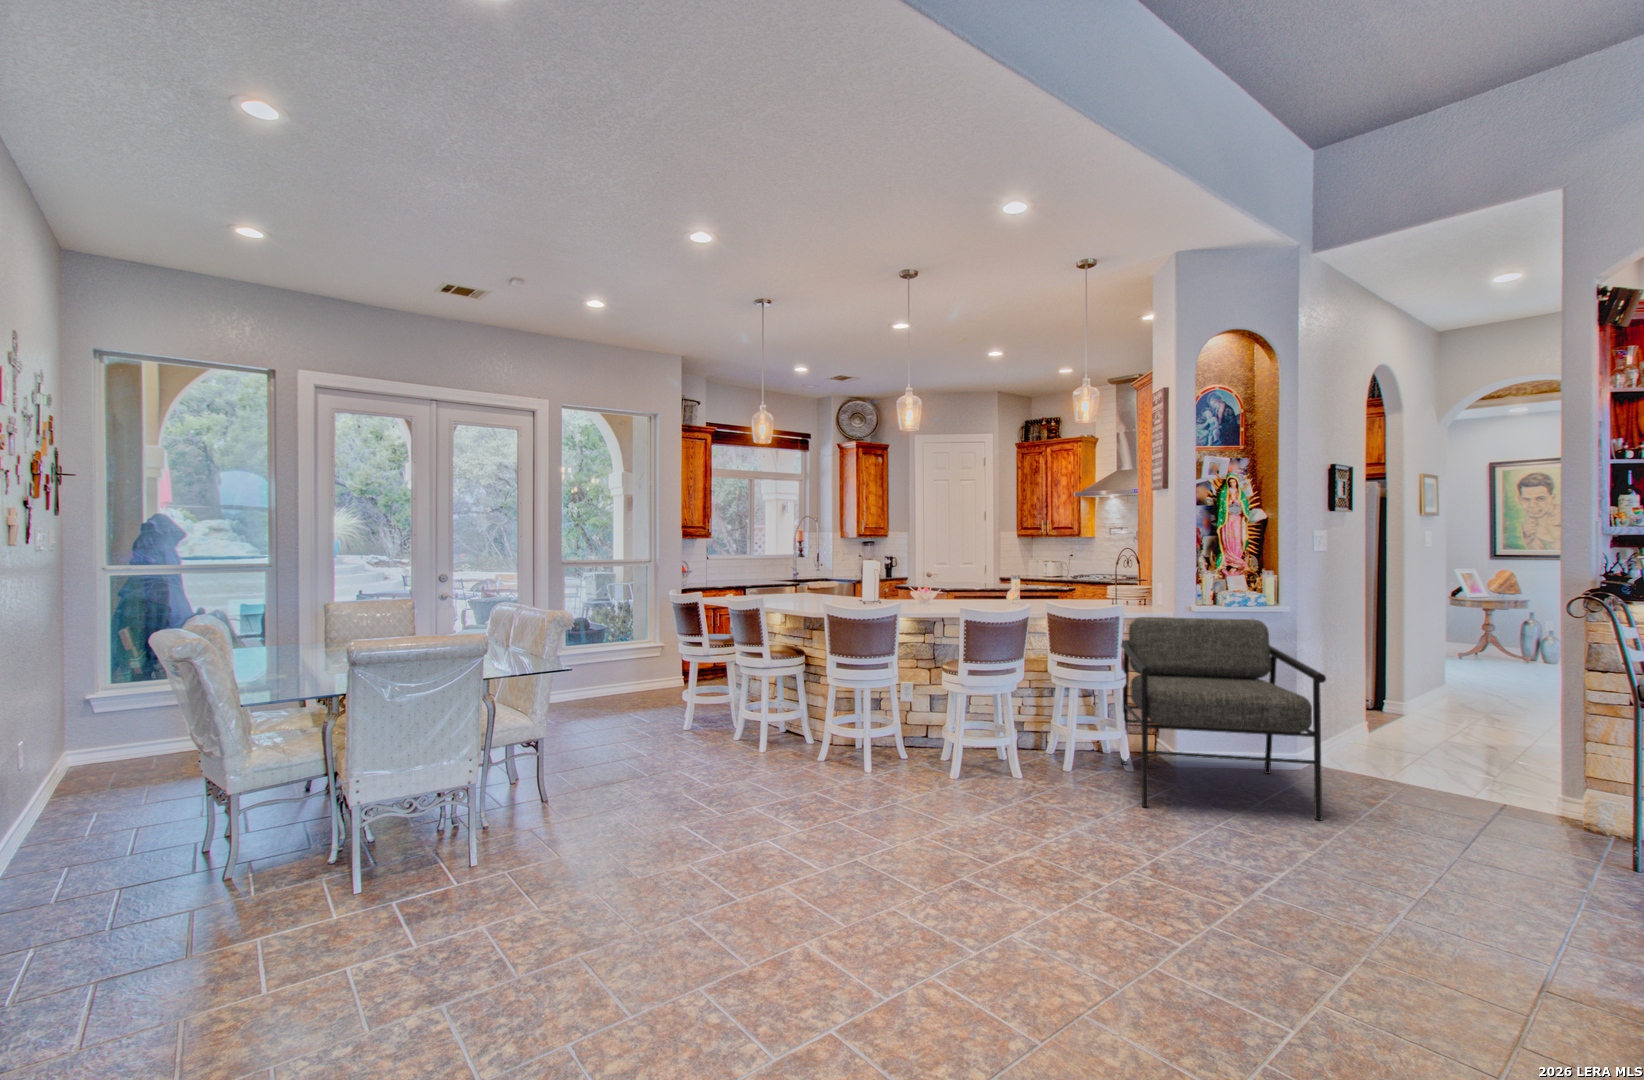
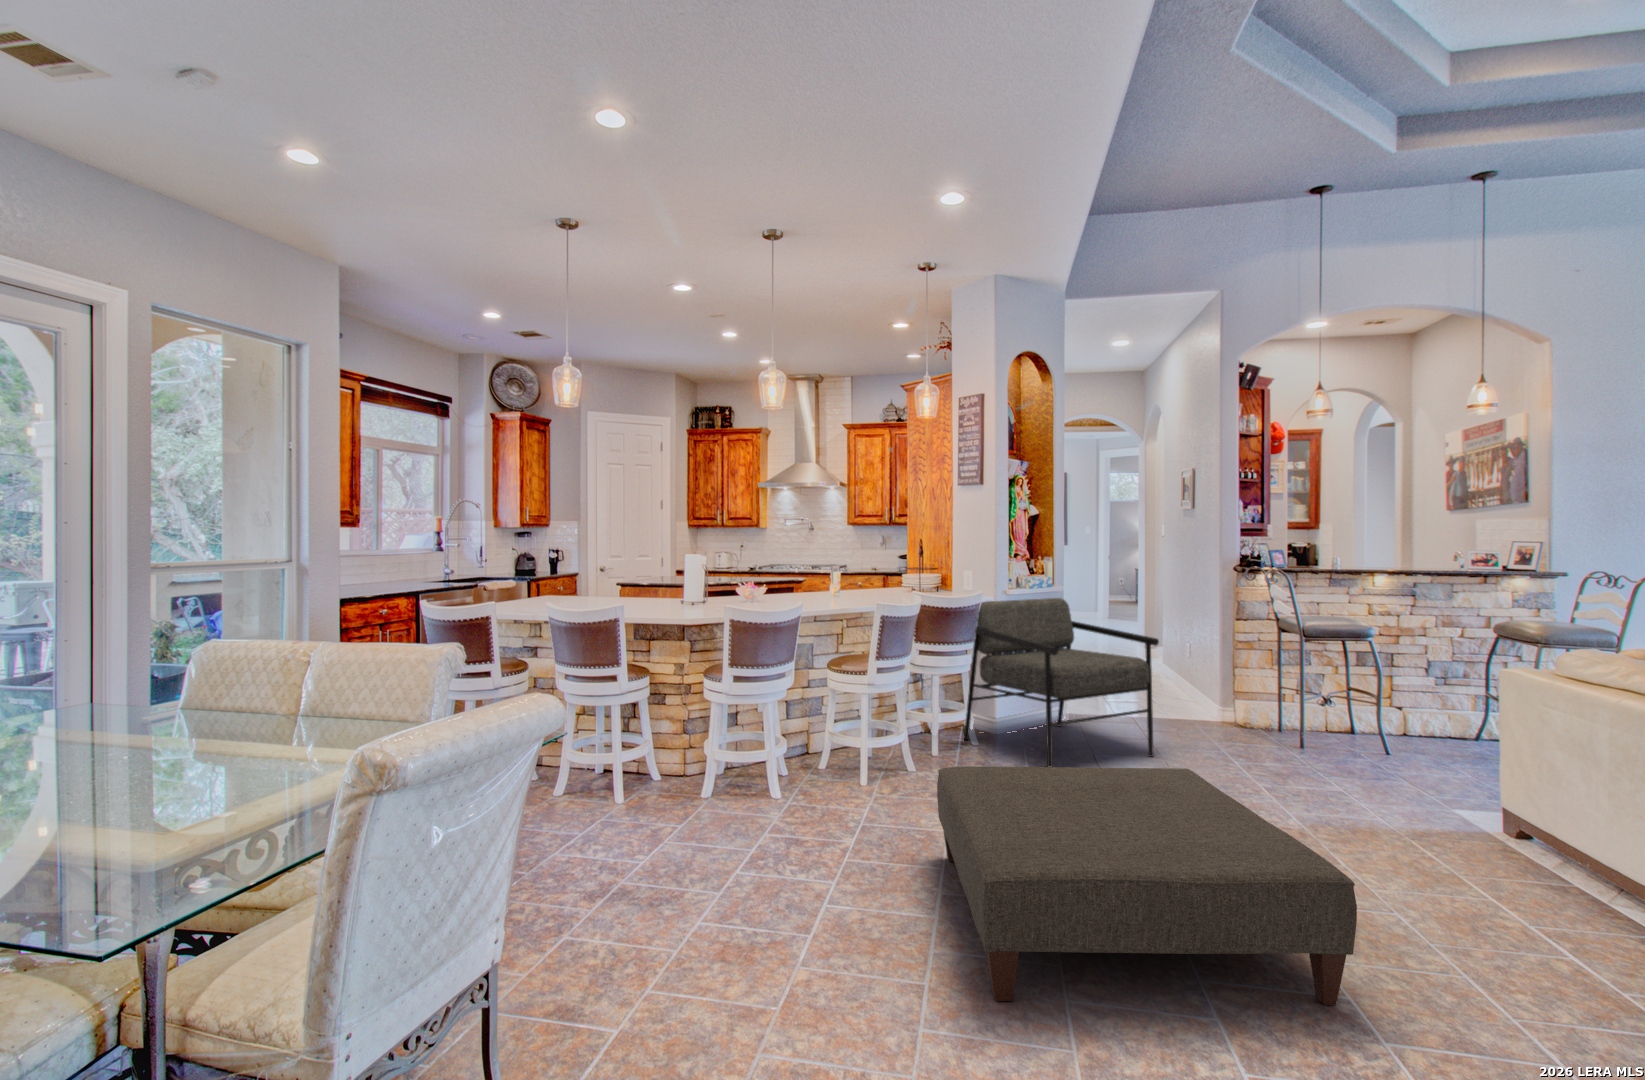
ottoman: none [749,752,1132,1010] -> present [937,766,1357,1005]

